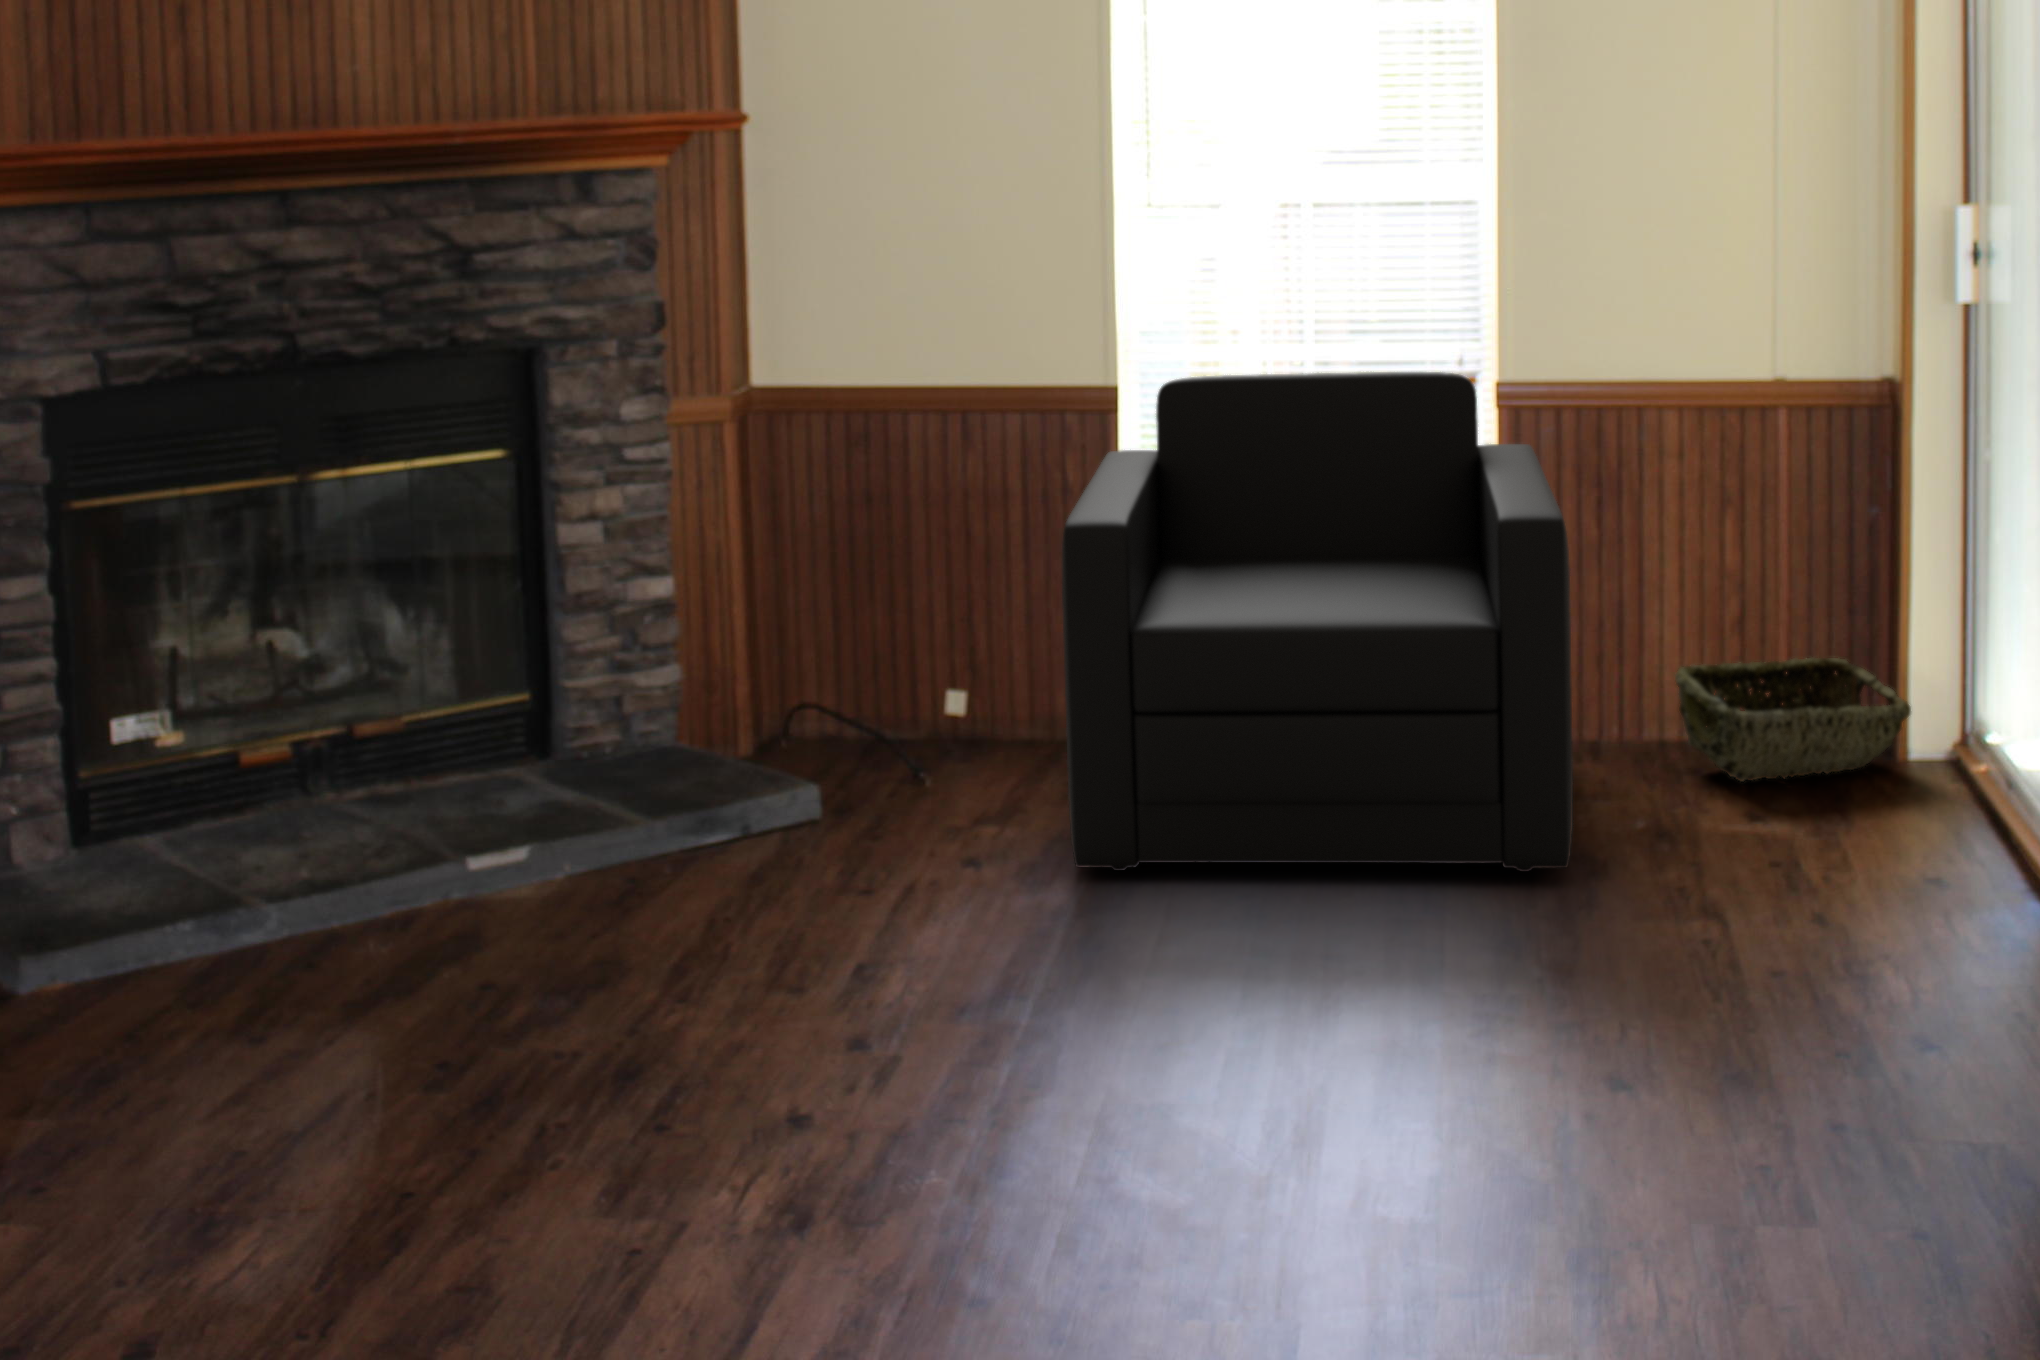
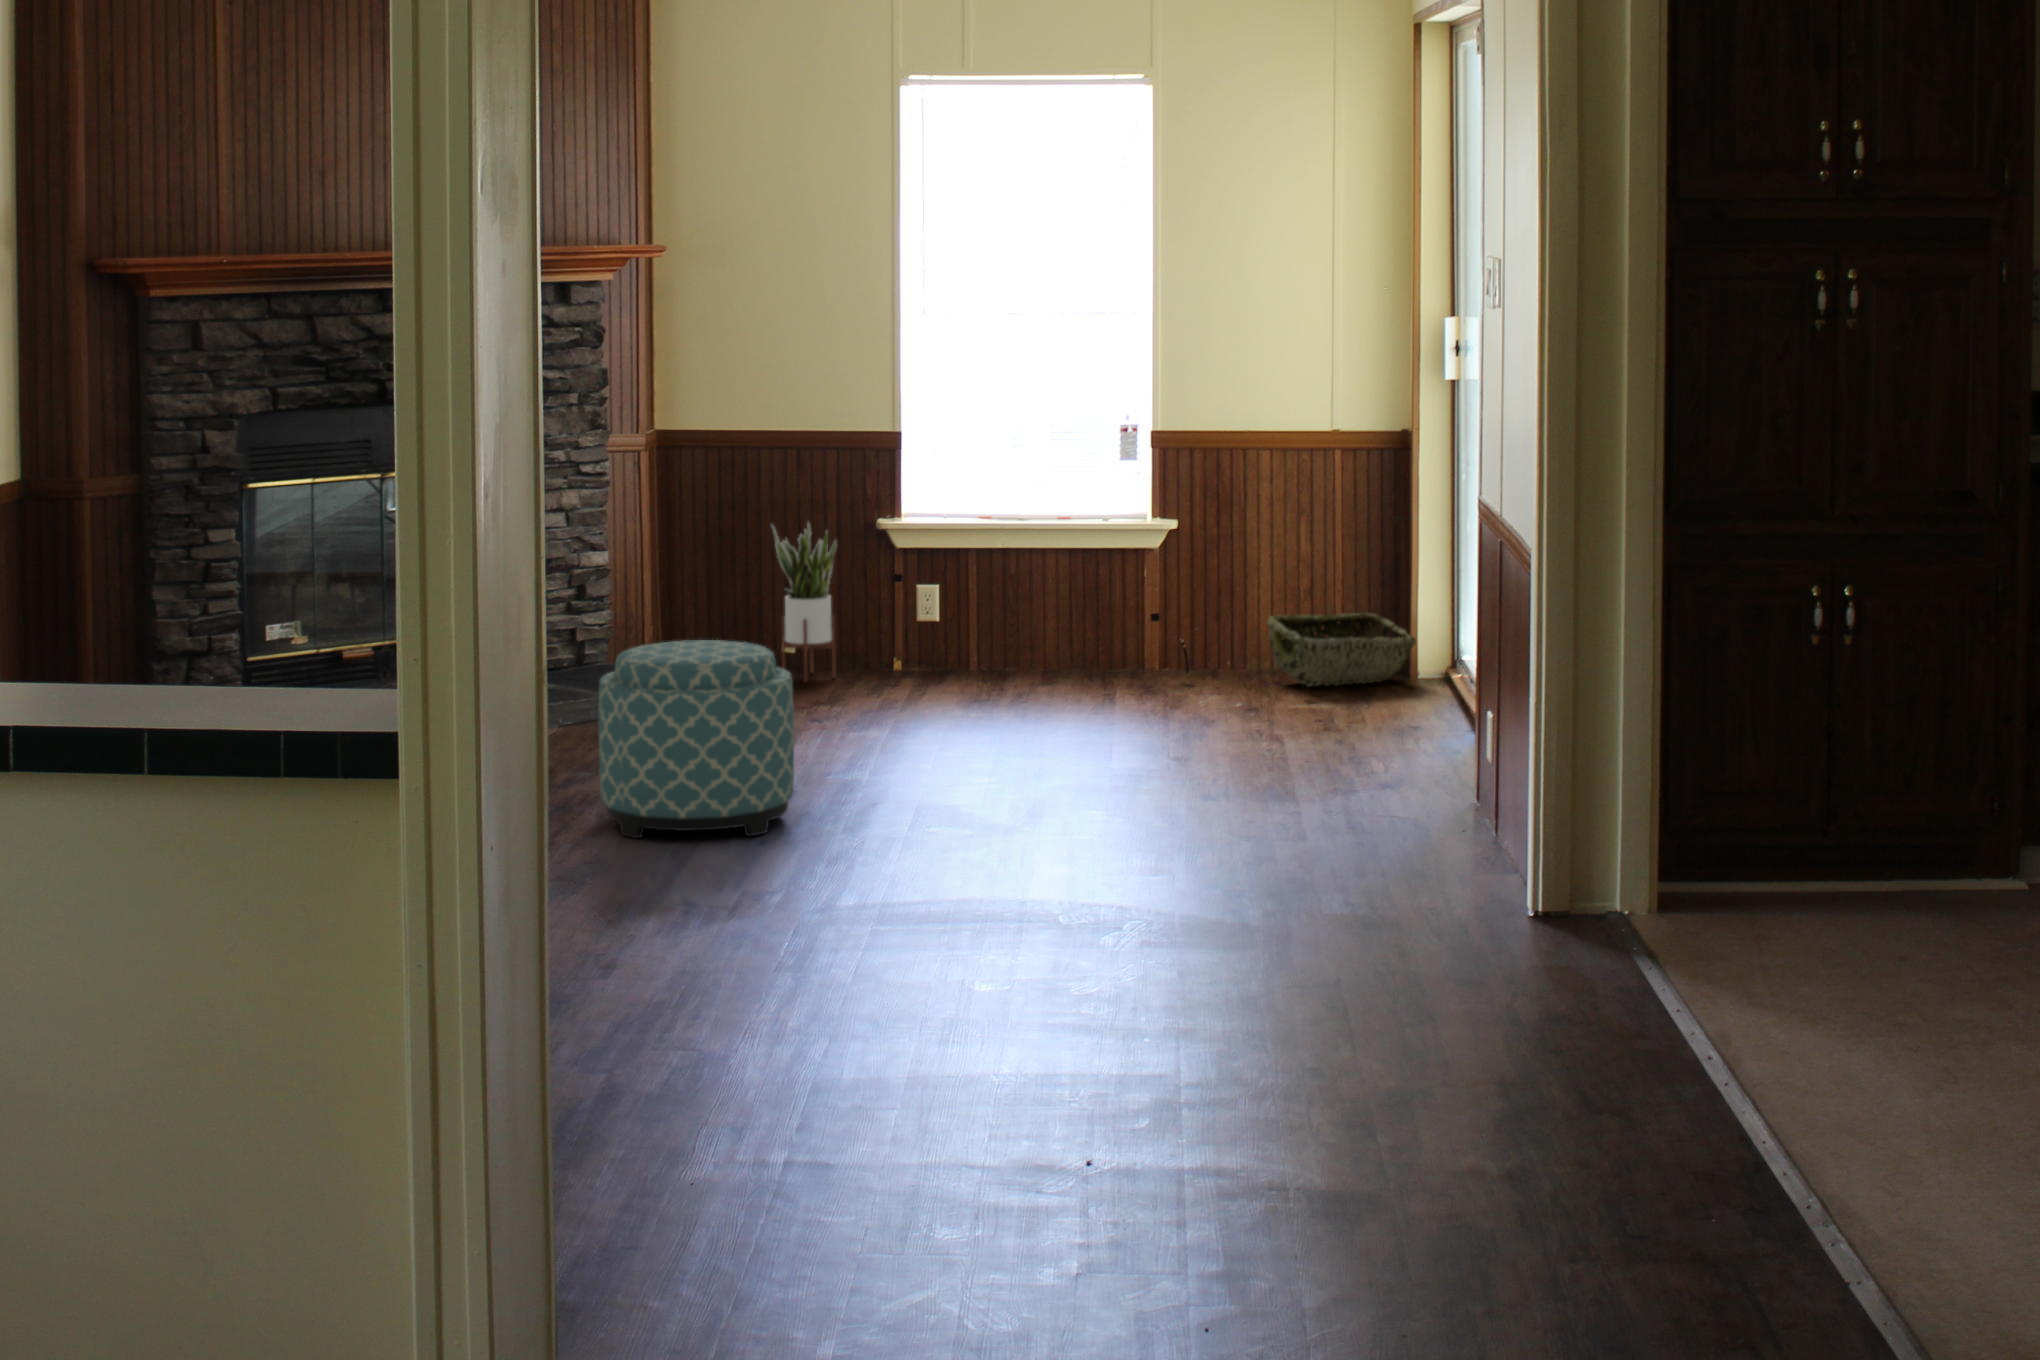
armchair: present [1062,372,1573,872] -> none [889,422,1204,726]
potted plant: none [918,524,1021,764] -> present [772,523,837,681]
ottoman: none [497,805,842,1177] -> present [599,640,794,838]

